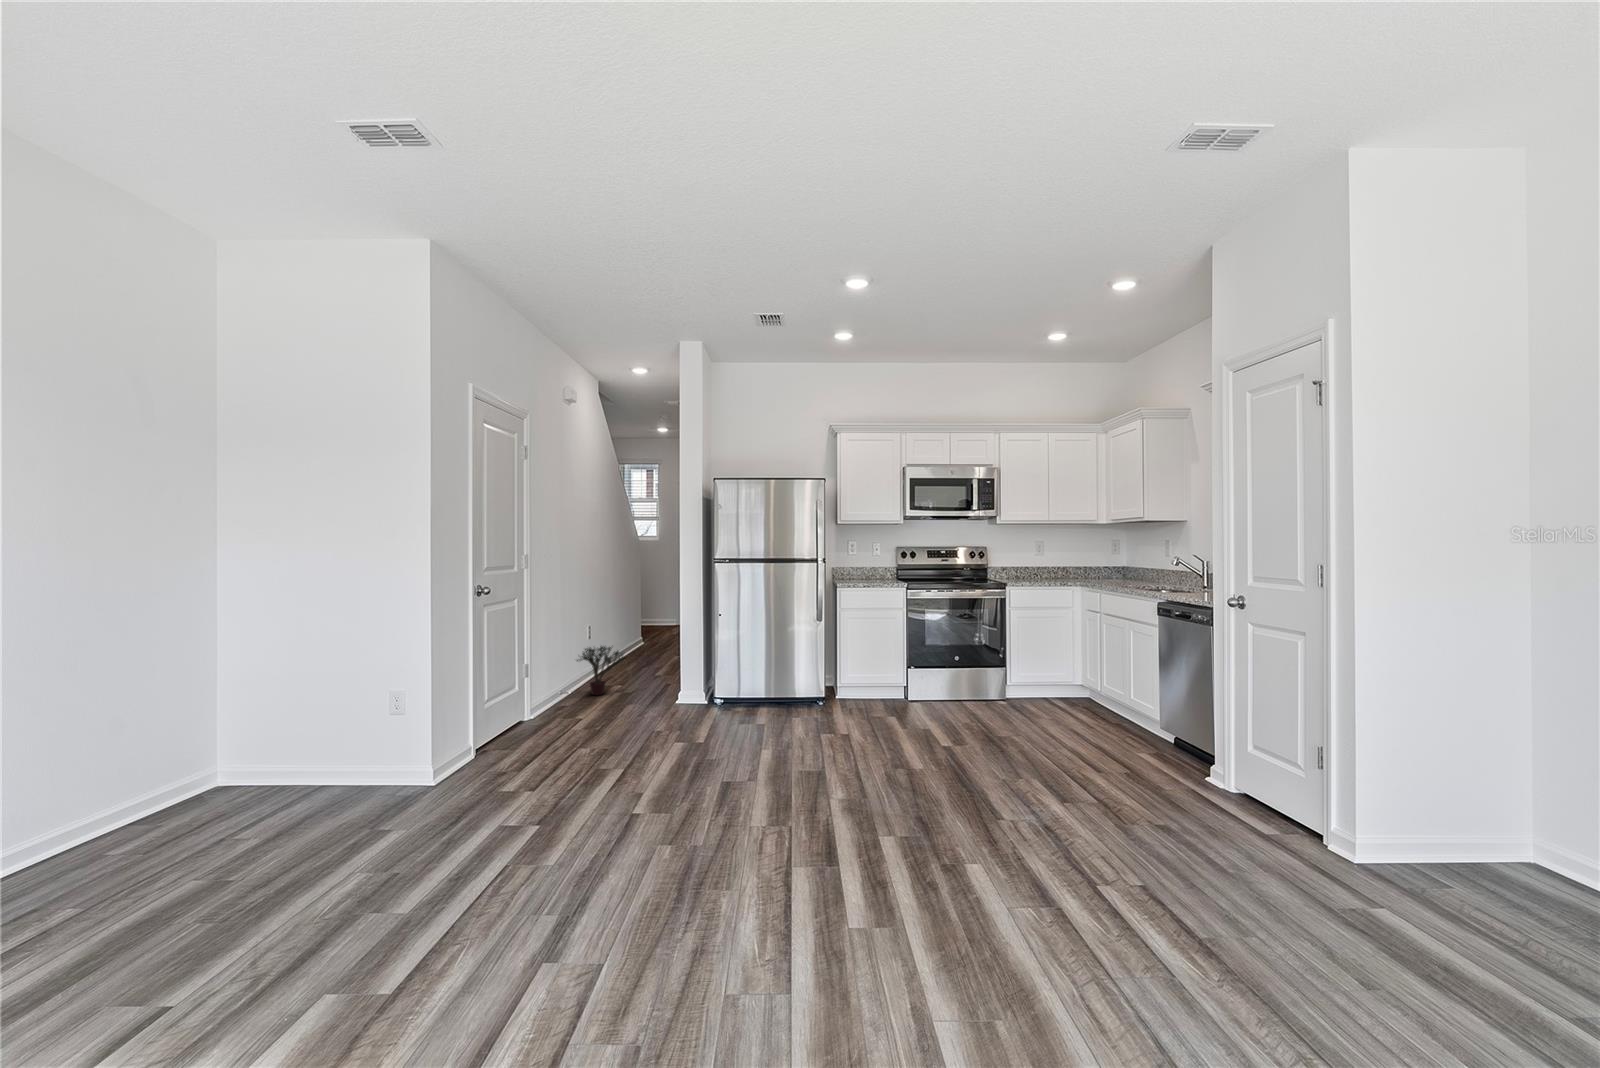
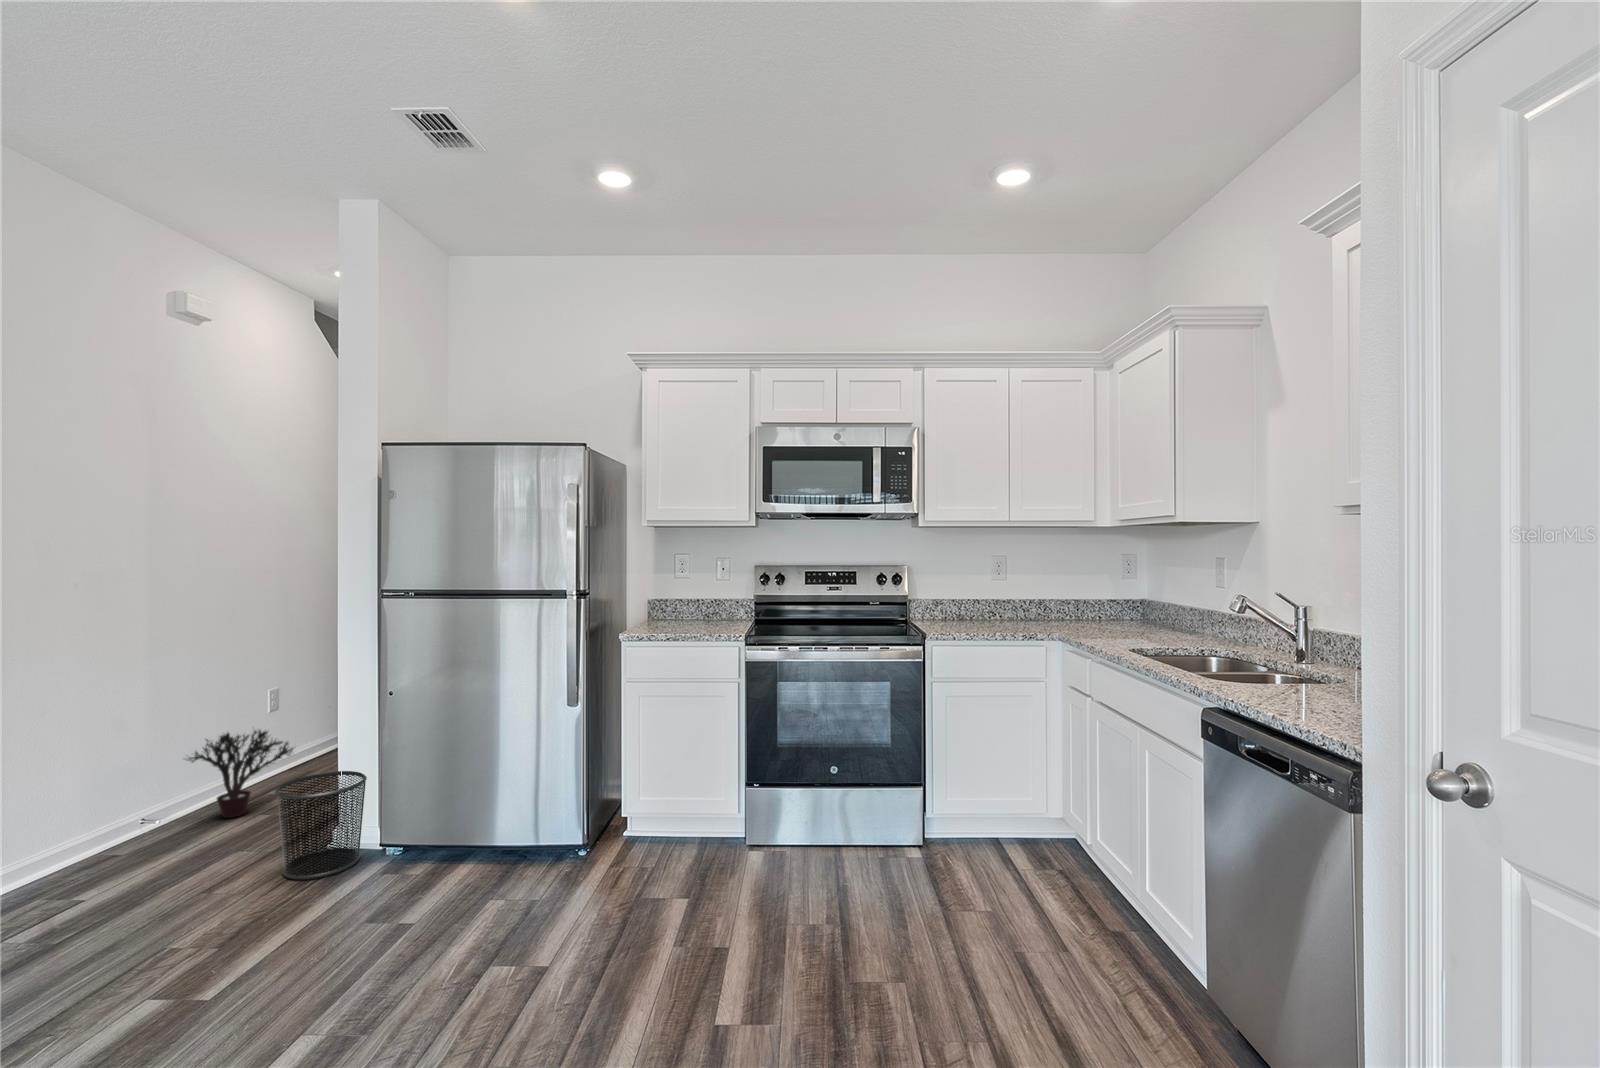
waste bin: none [664,661,706,713] -> present [275,771,367,880]

